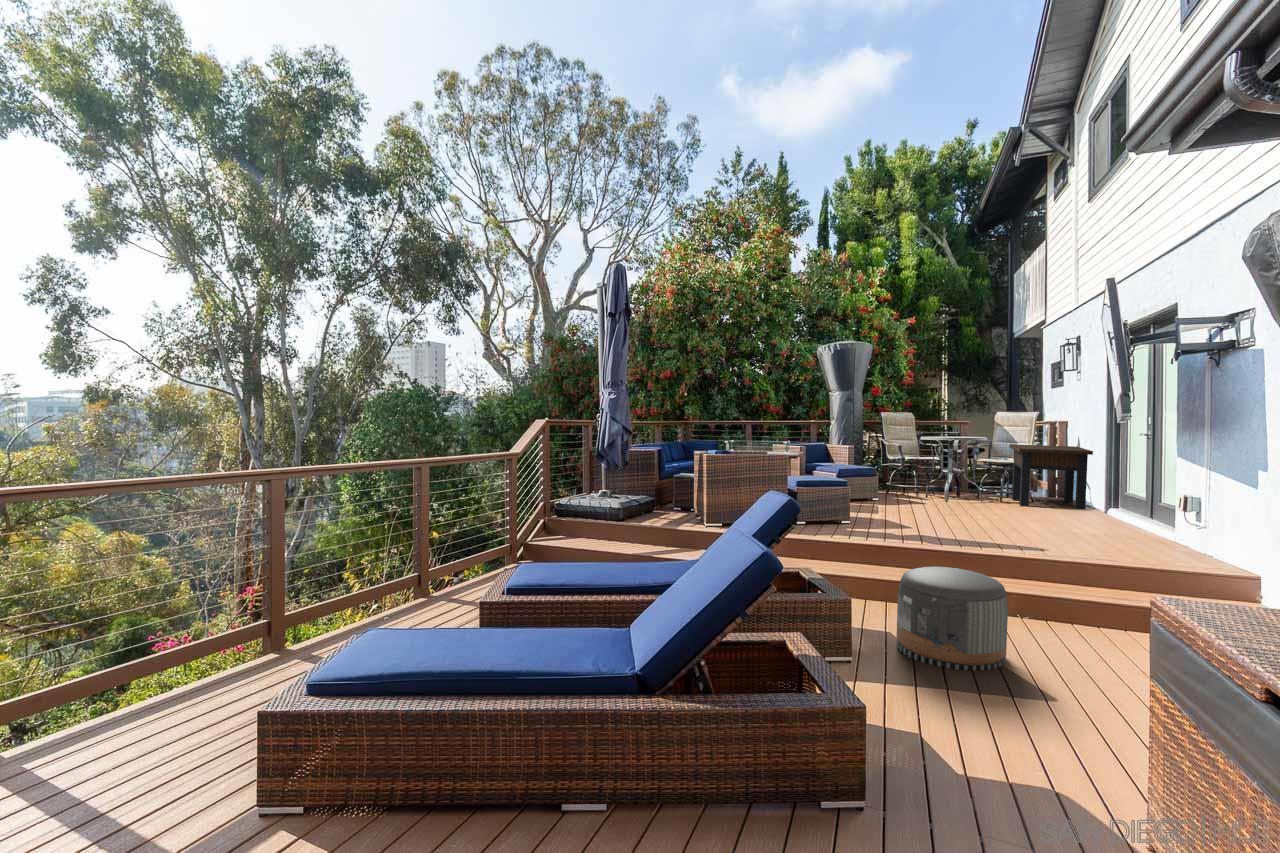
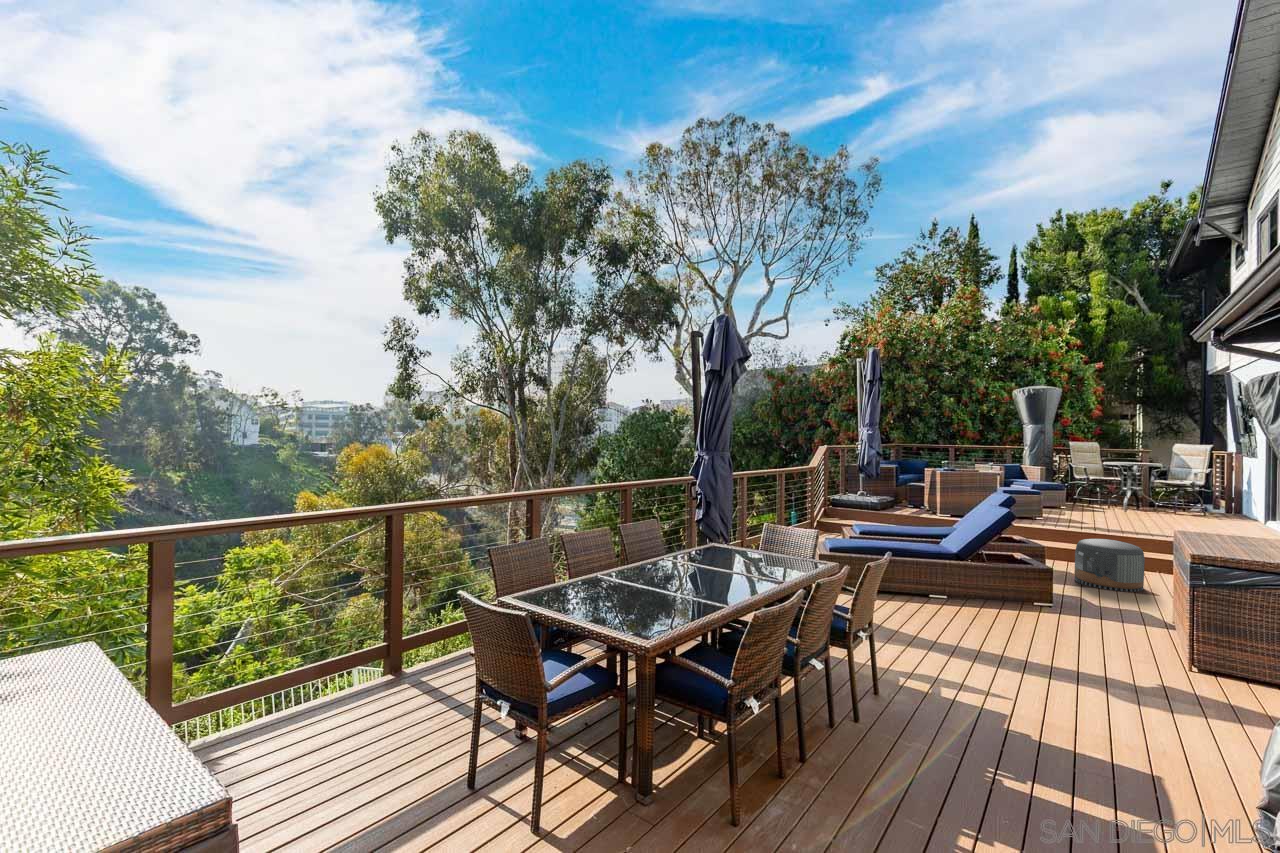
side table: present [1010,444,1093,509] -> none [1184,470,1256,523]

